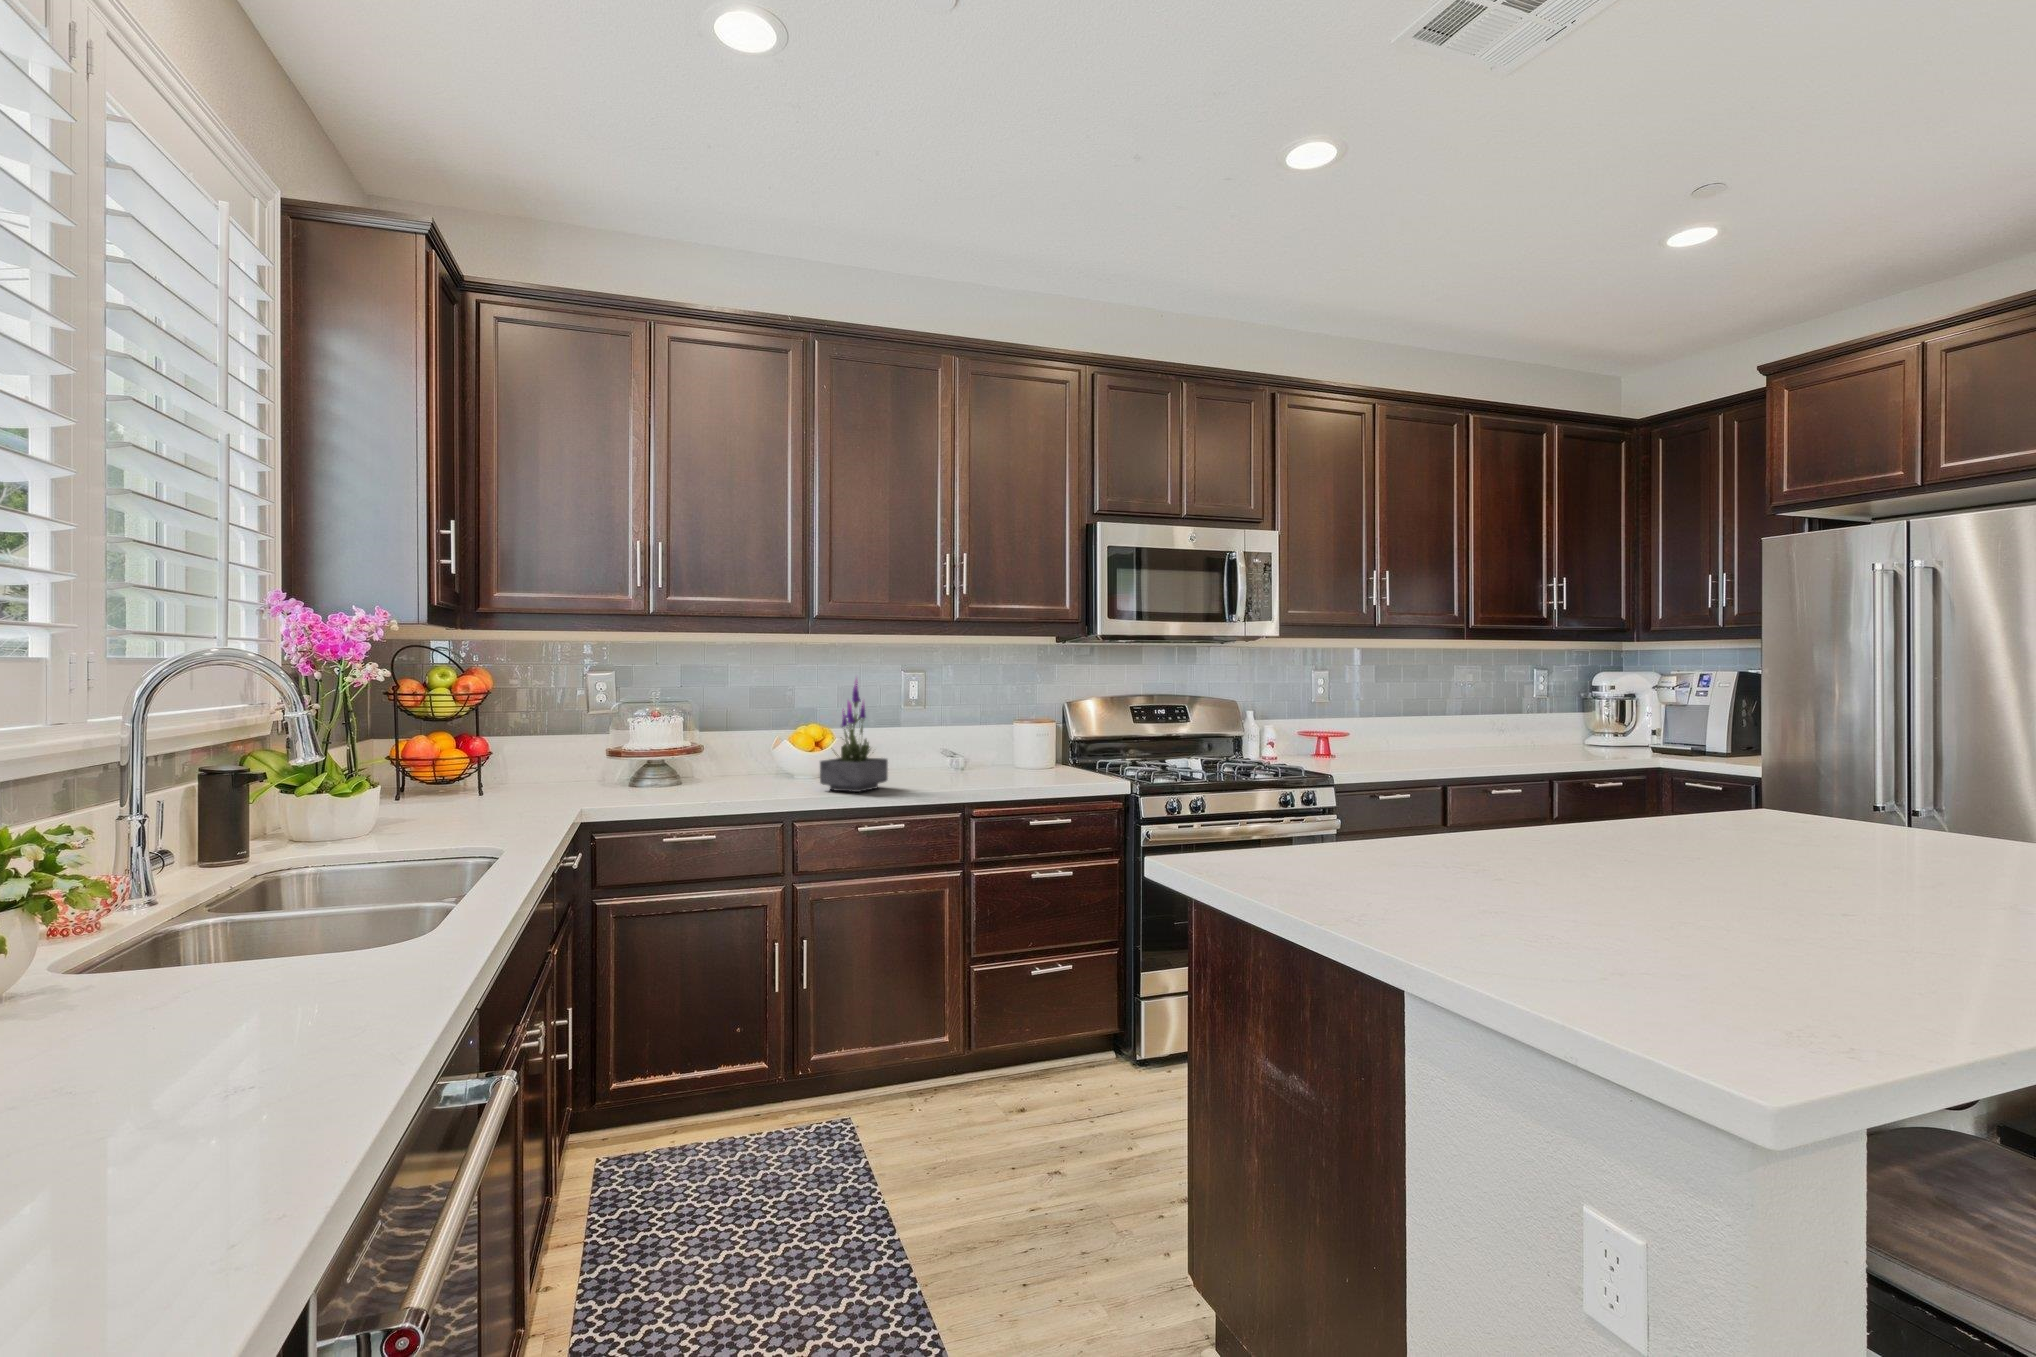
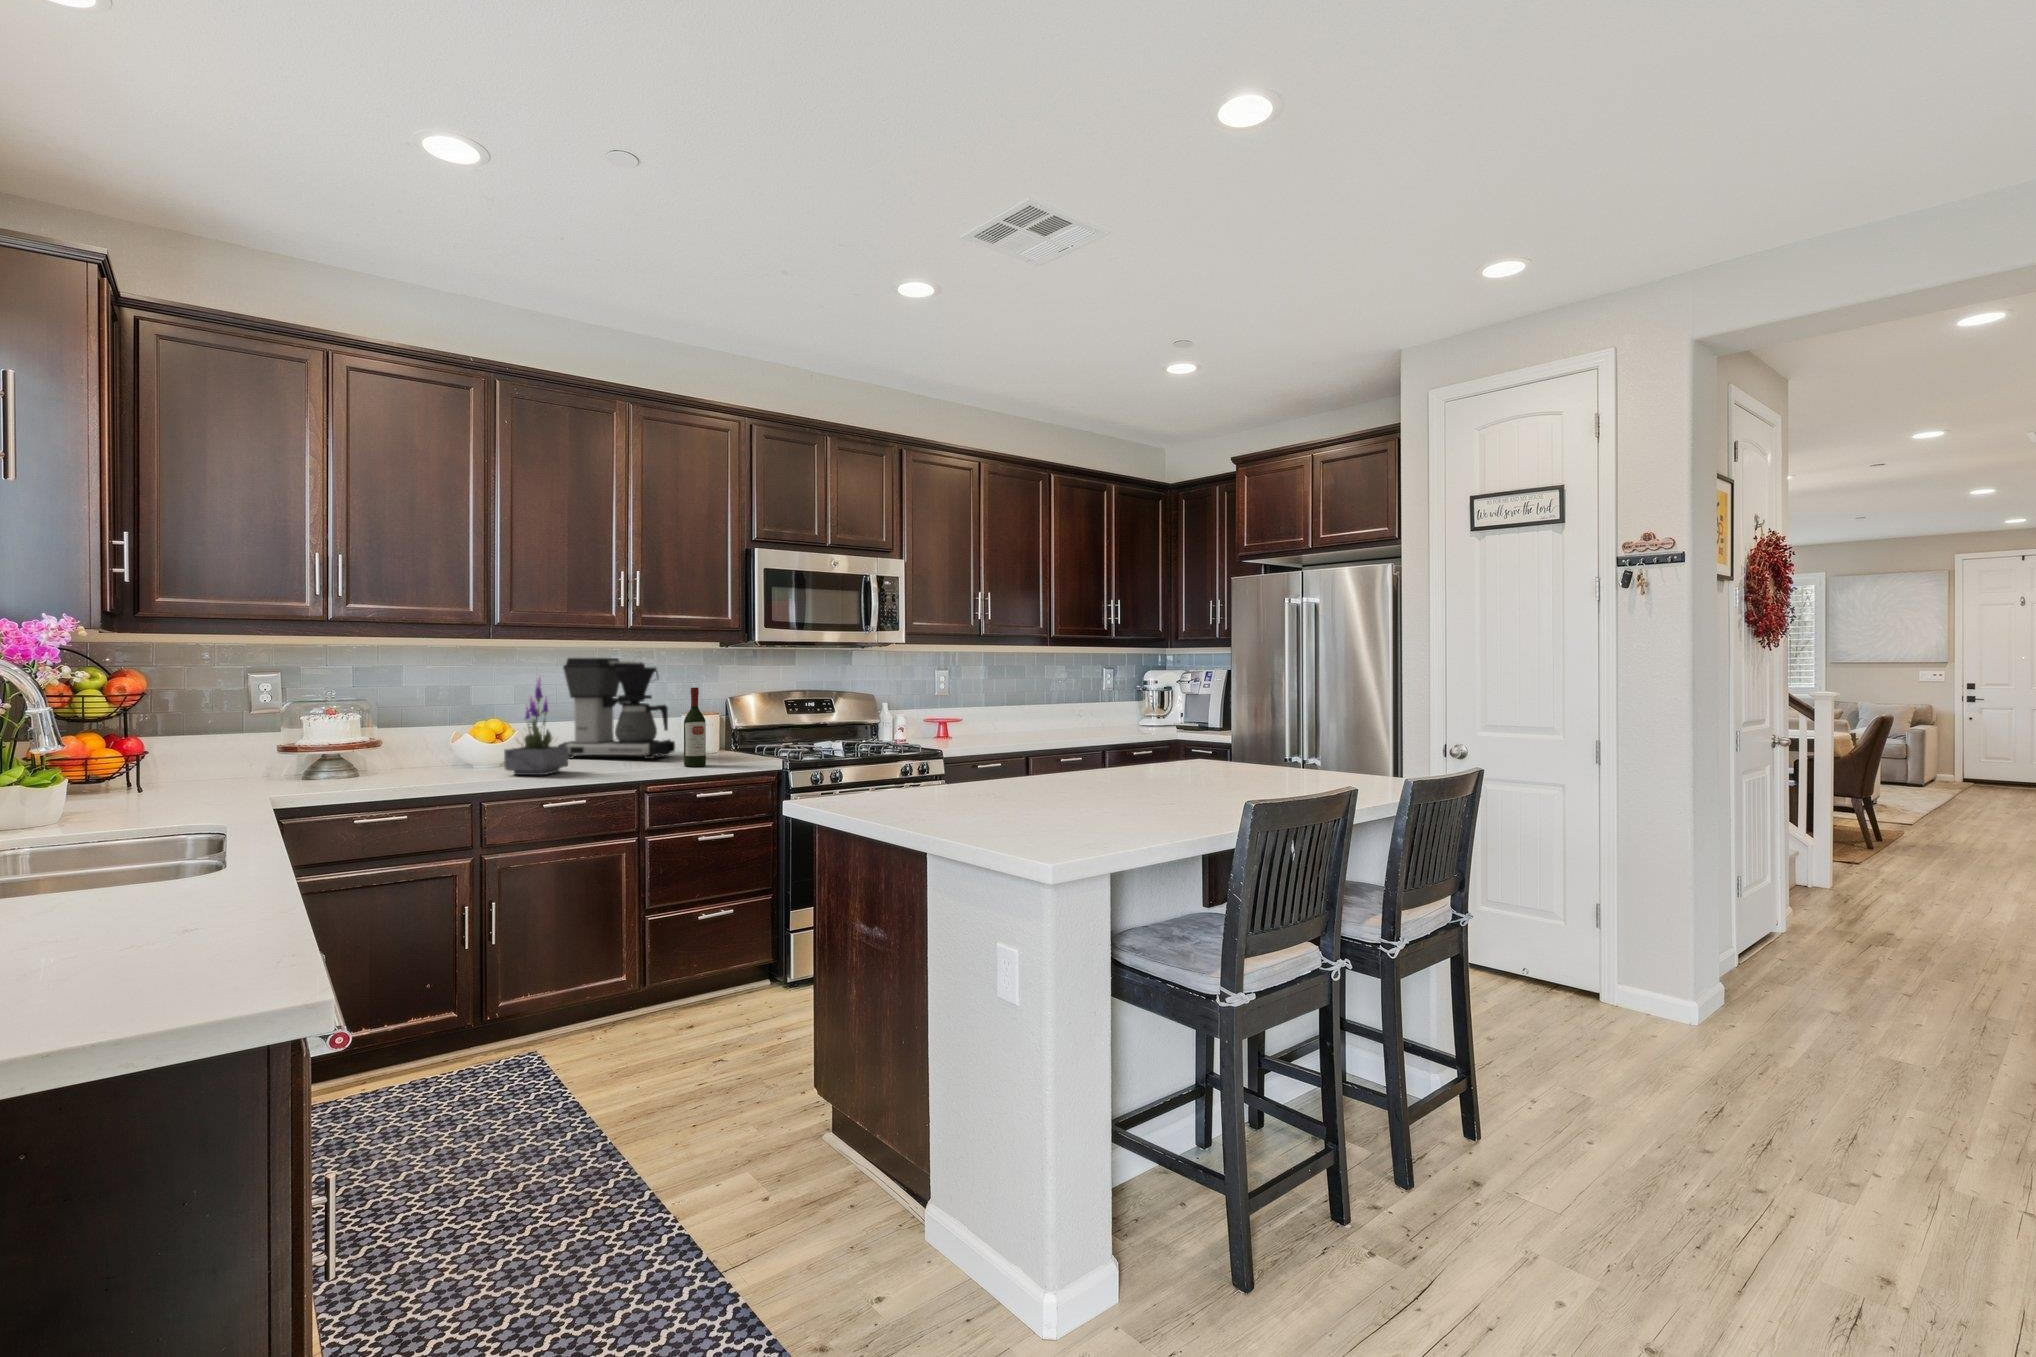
coffee maker: none [882,656,1008,775] -> present [558,658,675,759]
wine bottle: none [1016,691,1041,786] -> present [684,687,706,766]

